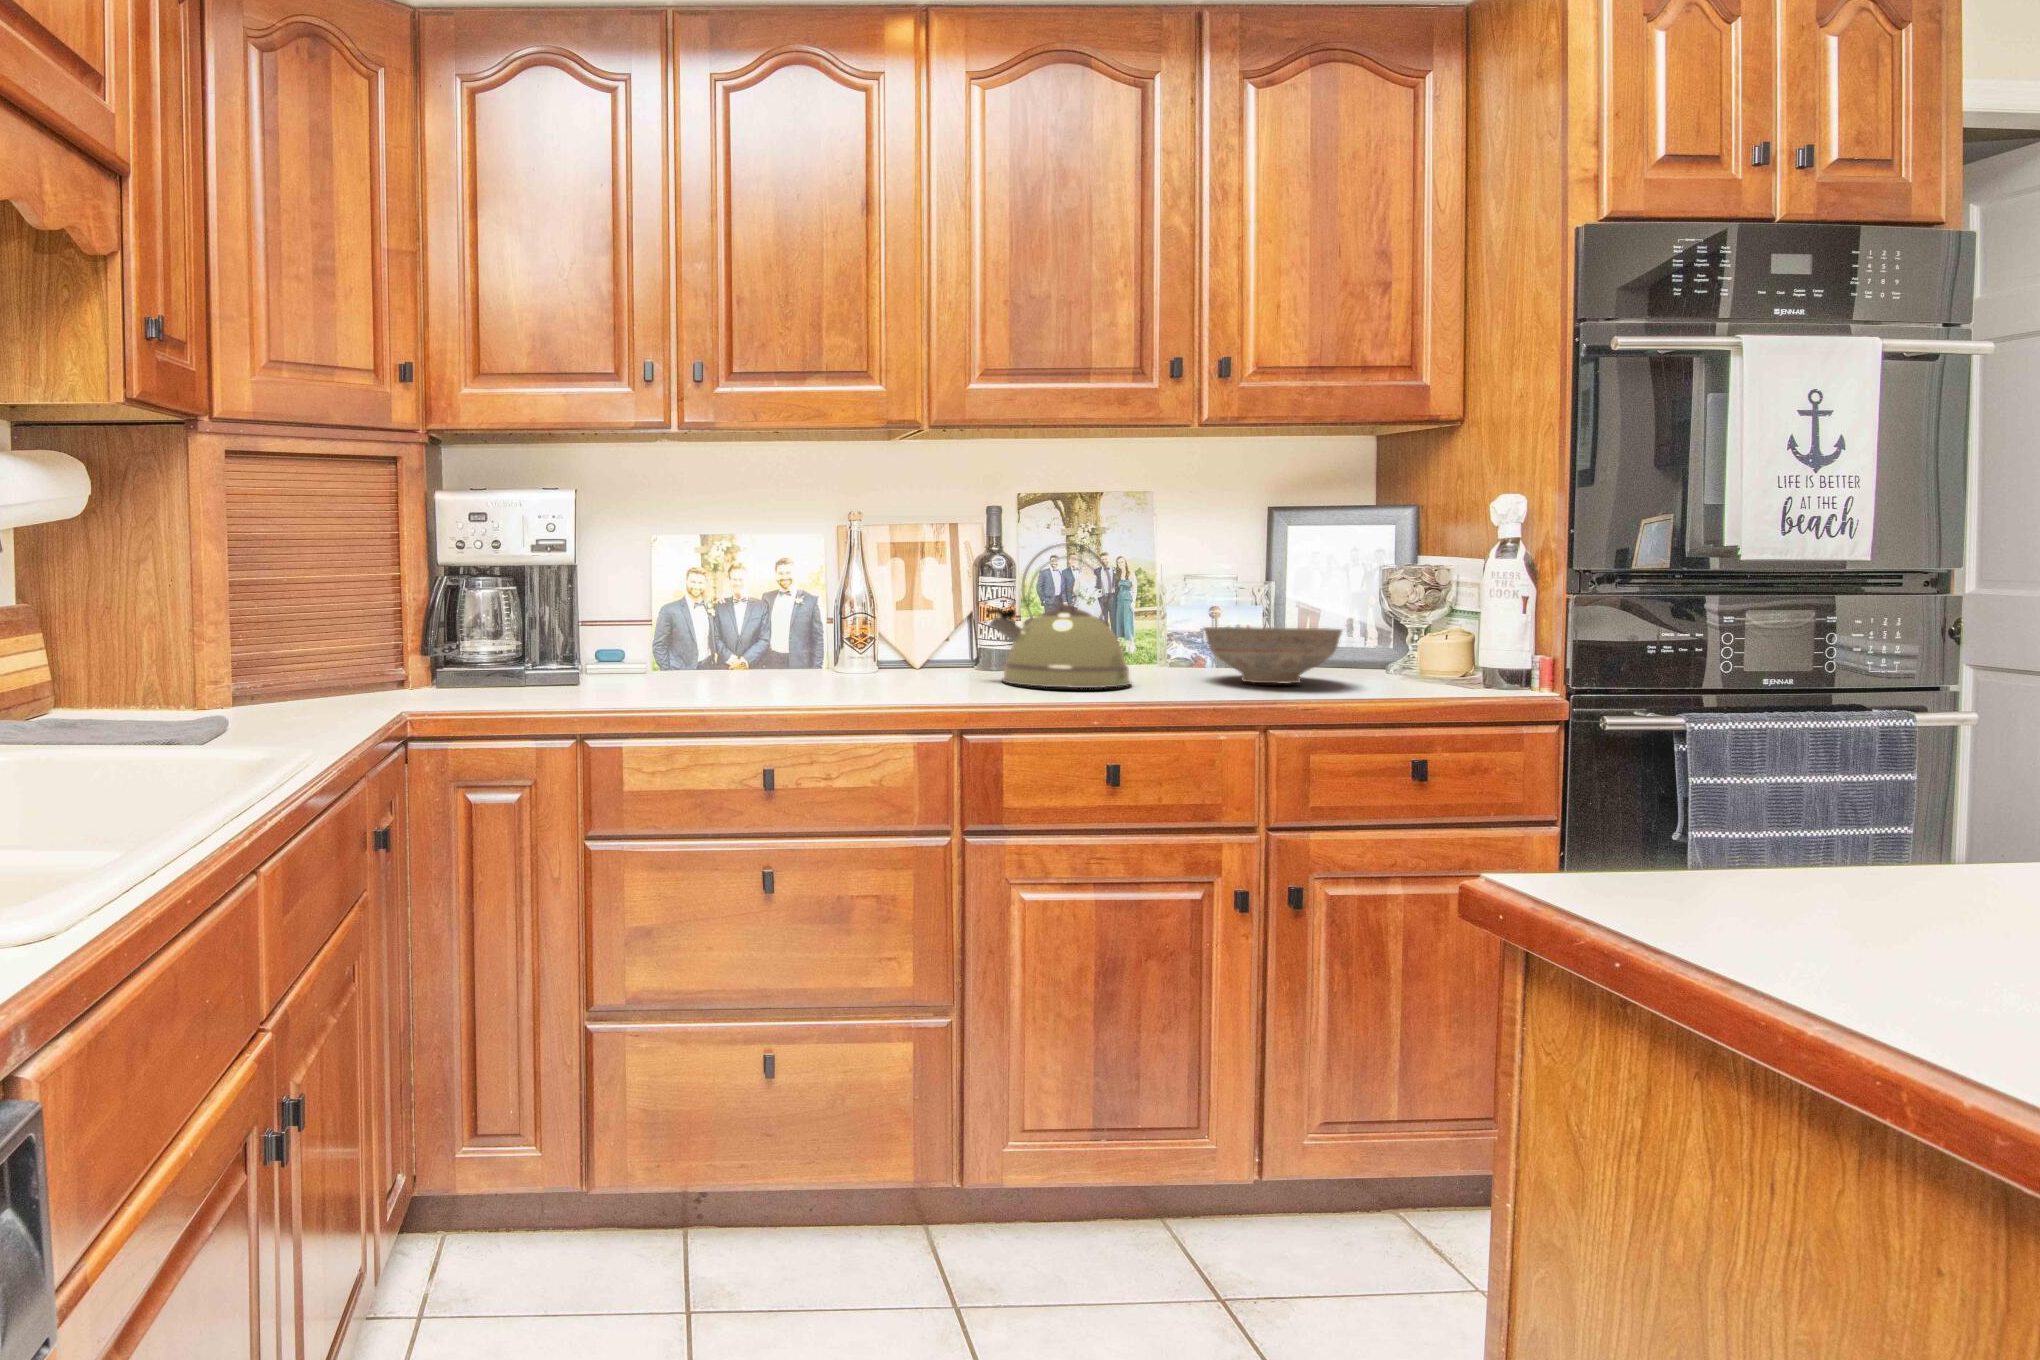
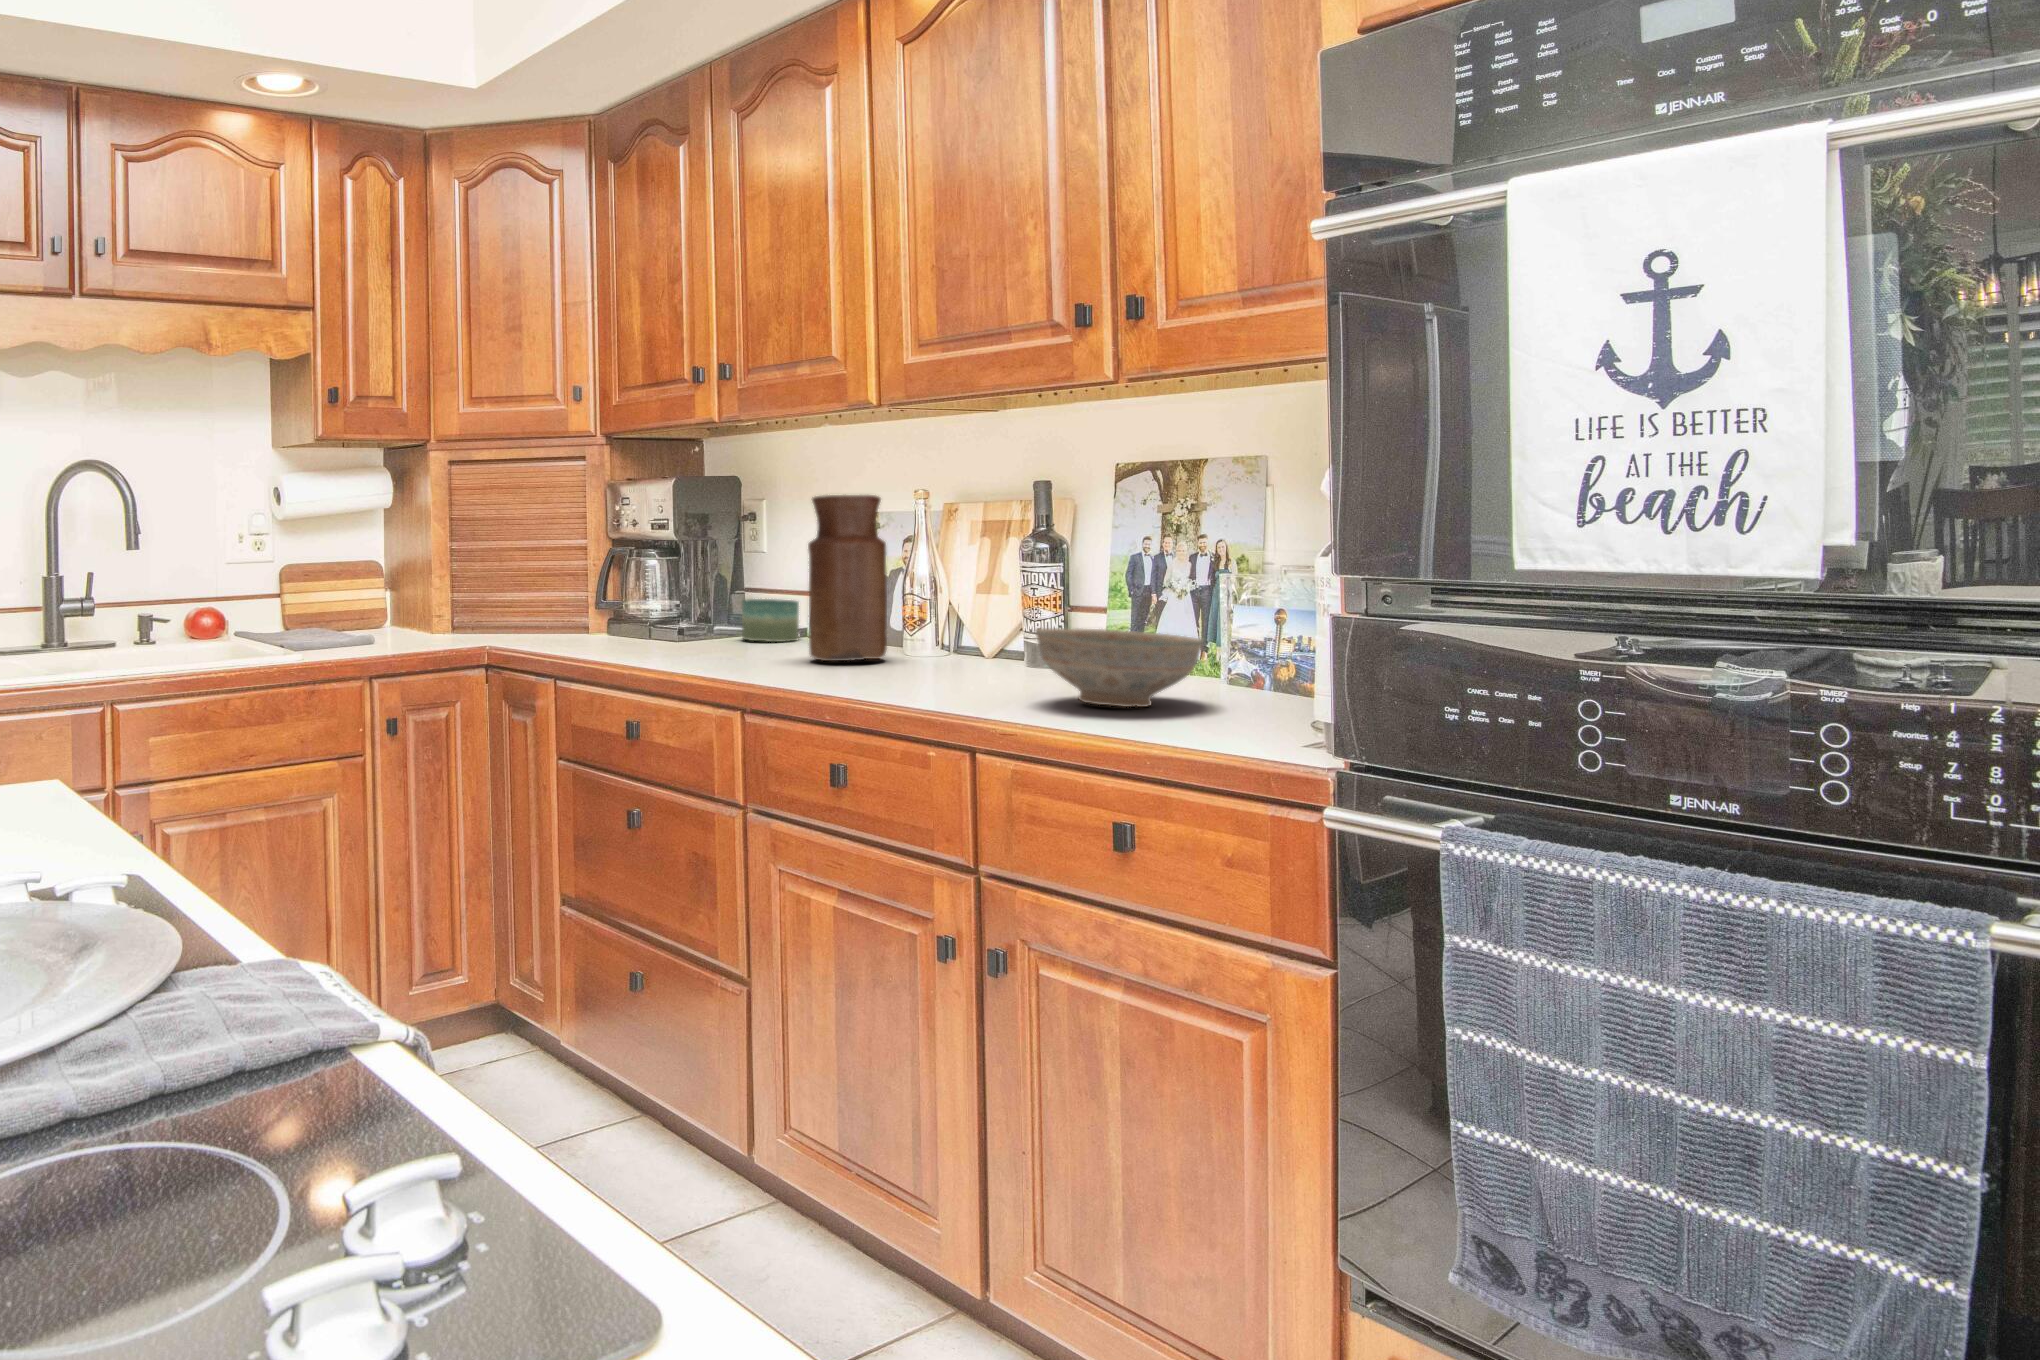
vase: none [841,515,923,688] -> present [808,495,887,661]
kettle: present [986,543,1131,688] -> none [902,523,1044,685]
candle: none [609,636,673,684] -> present [742,599,799,642]

